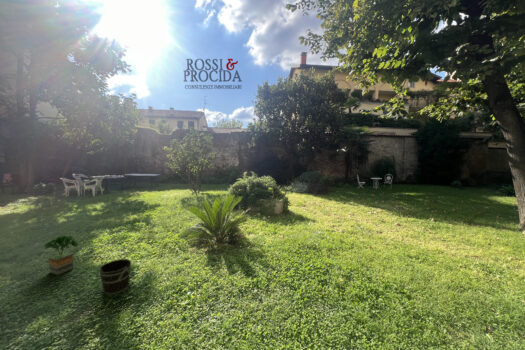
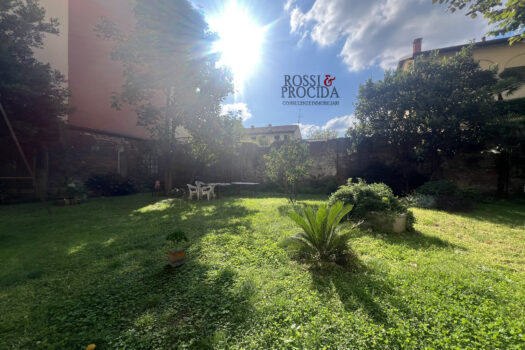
bucket: present [100,259,131,294] -> none [201,262,230,301]

